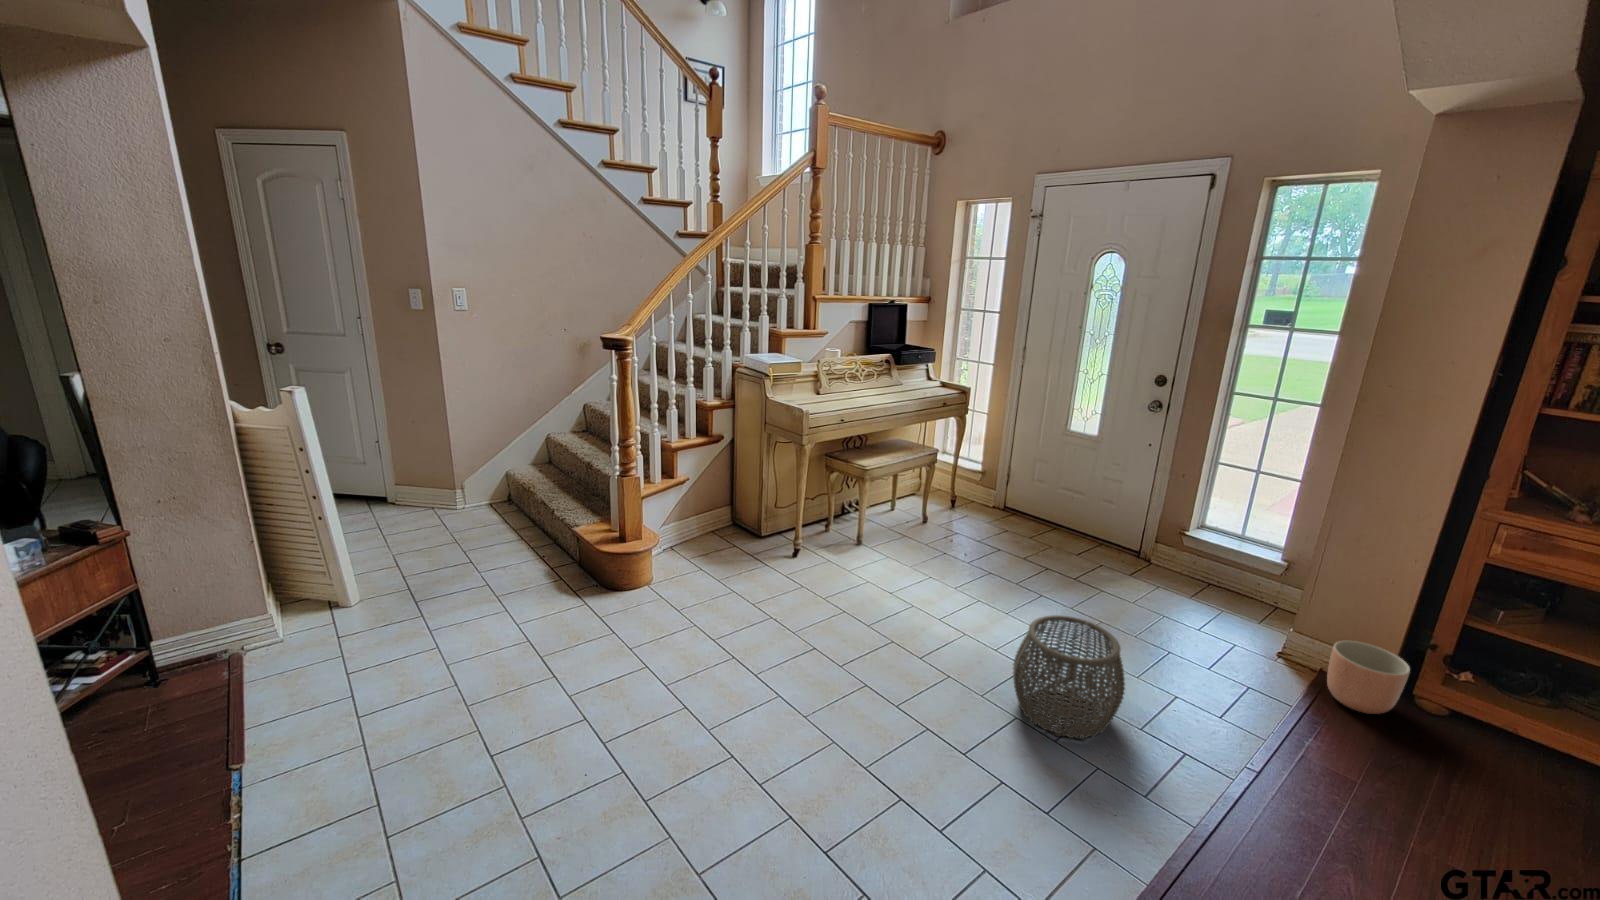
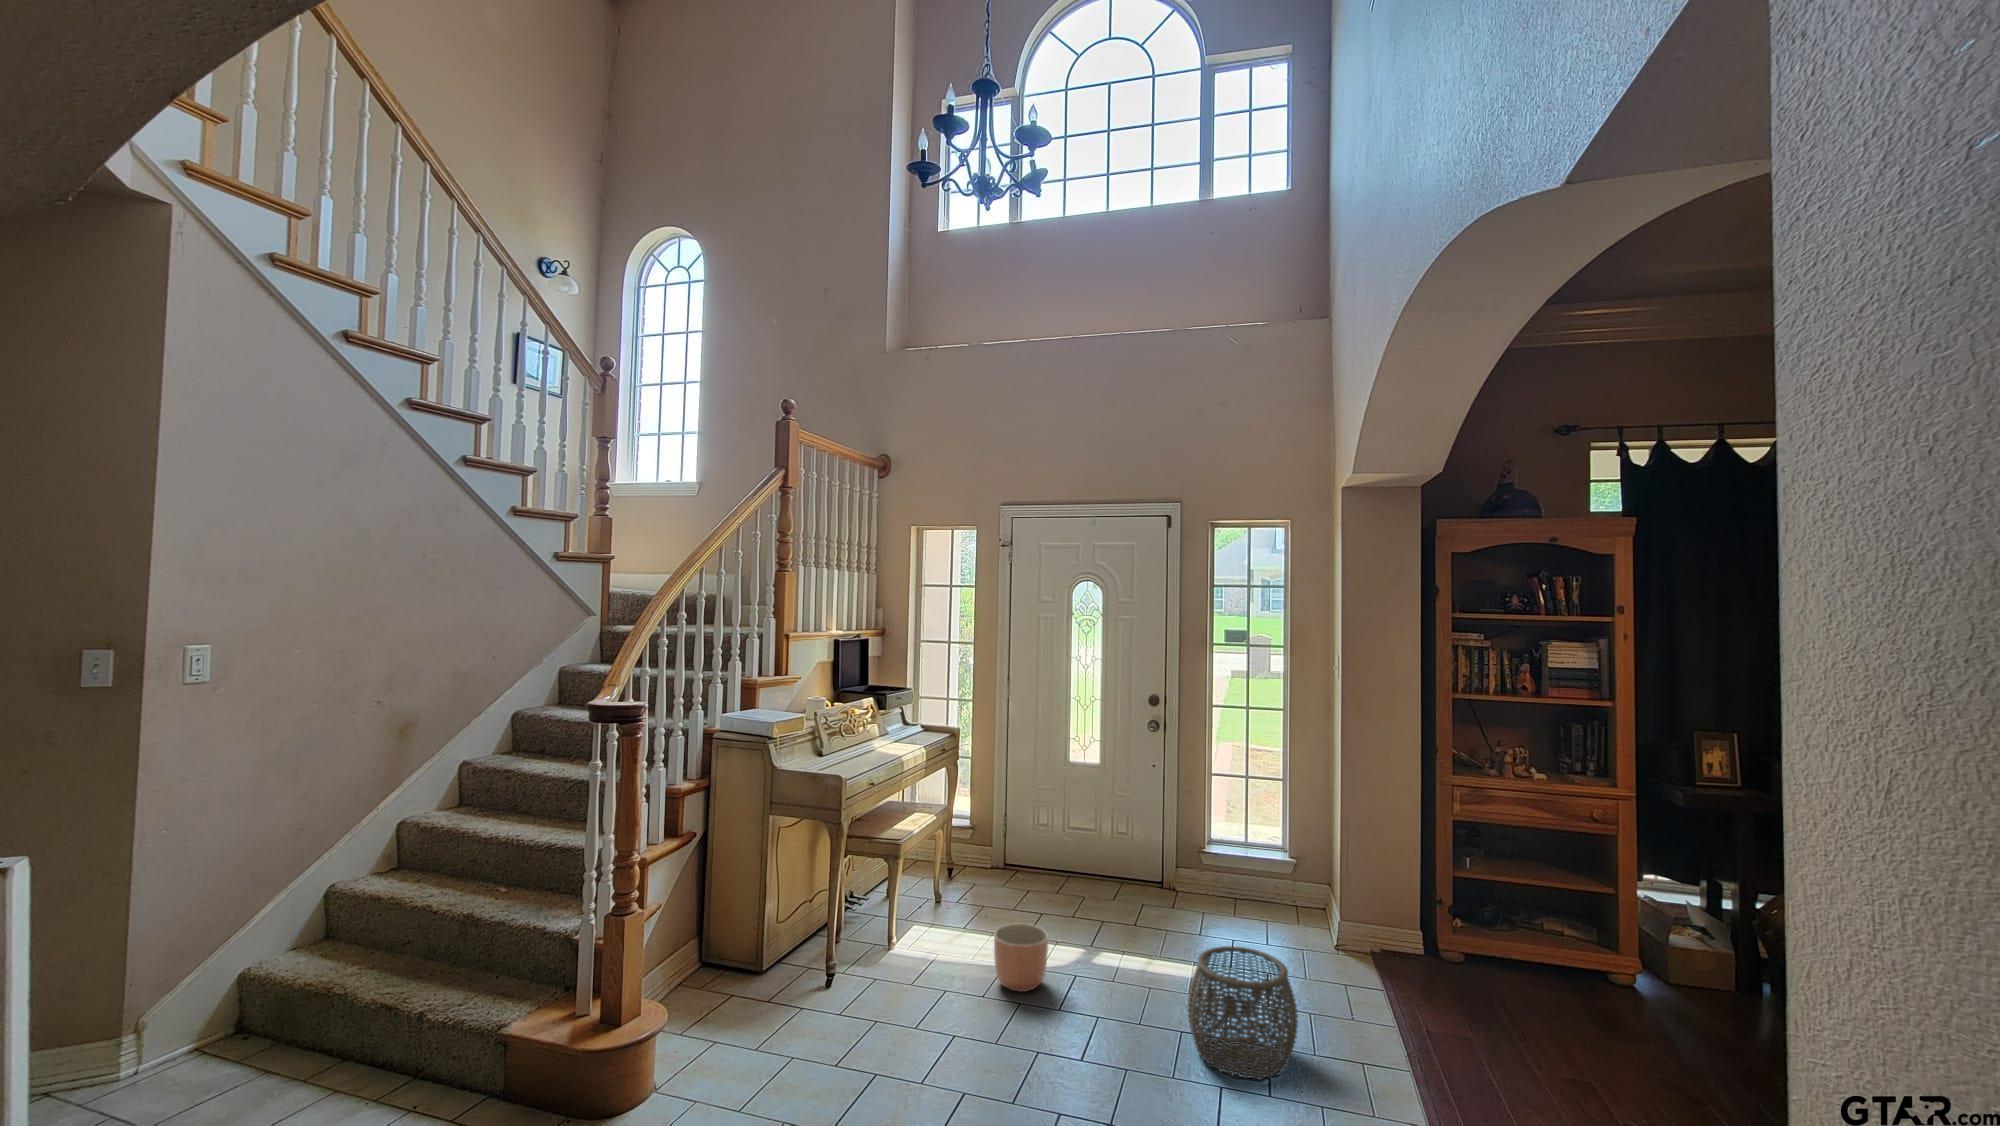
planter: present [1327,641,1410,714] -> present [994,924,1048,992]

